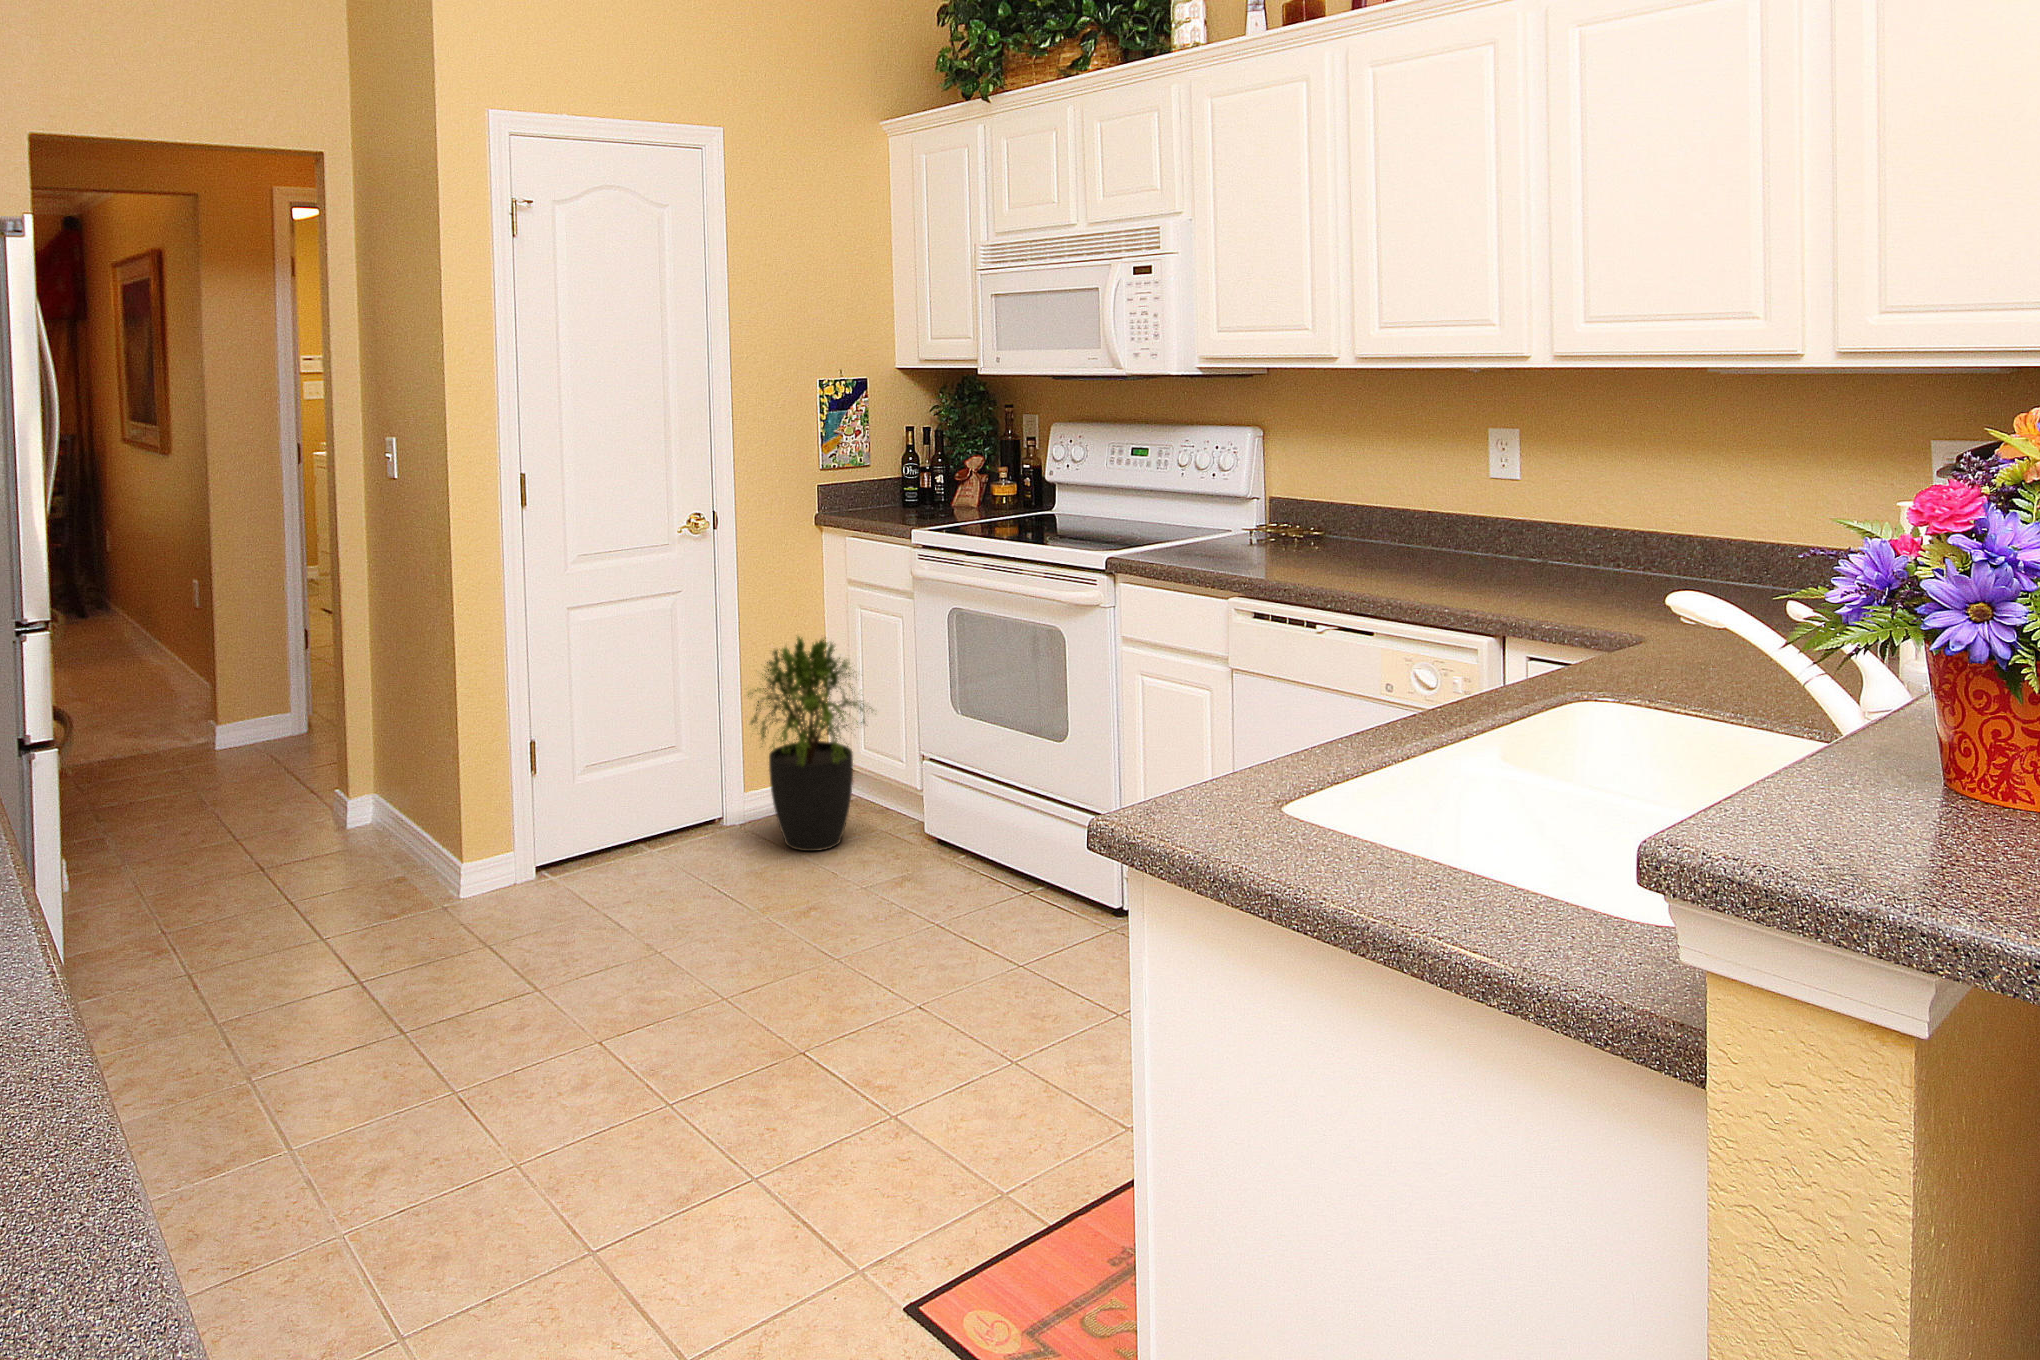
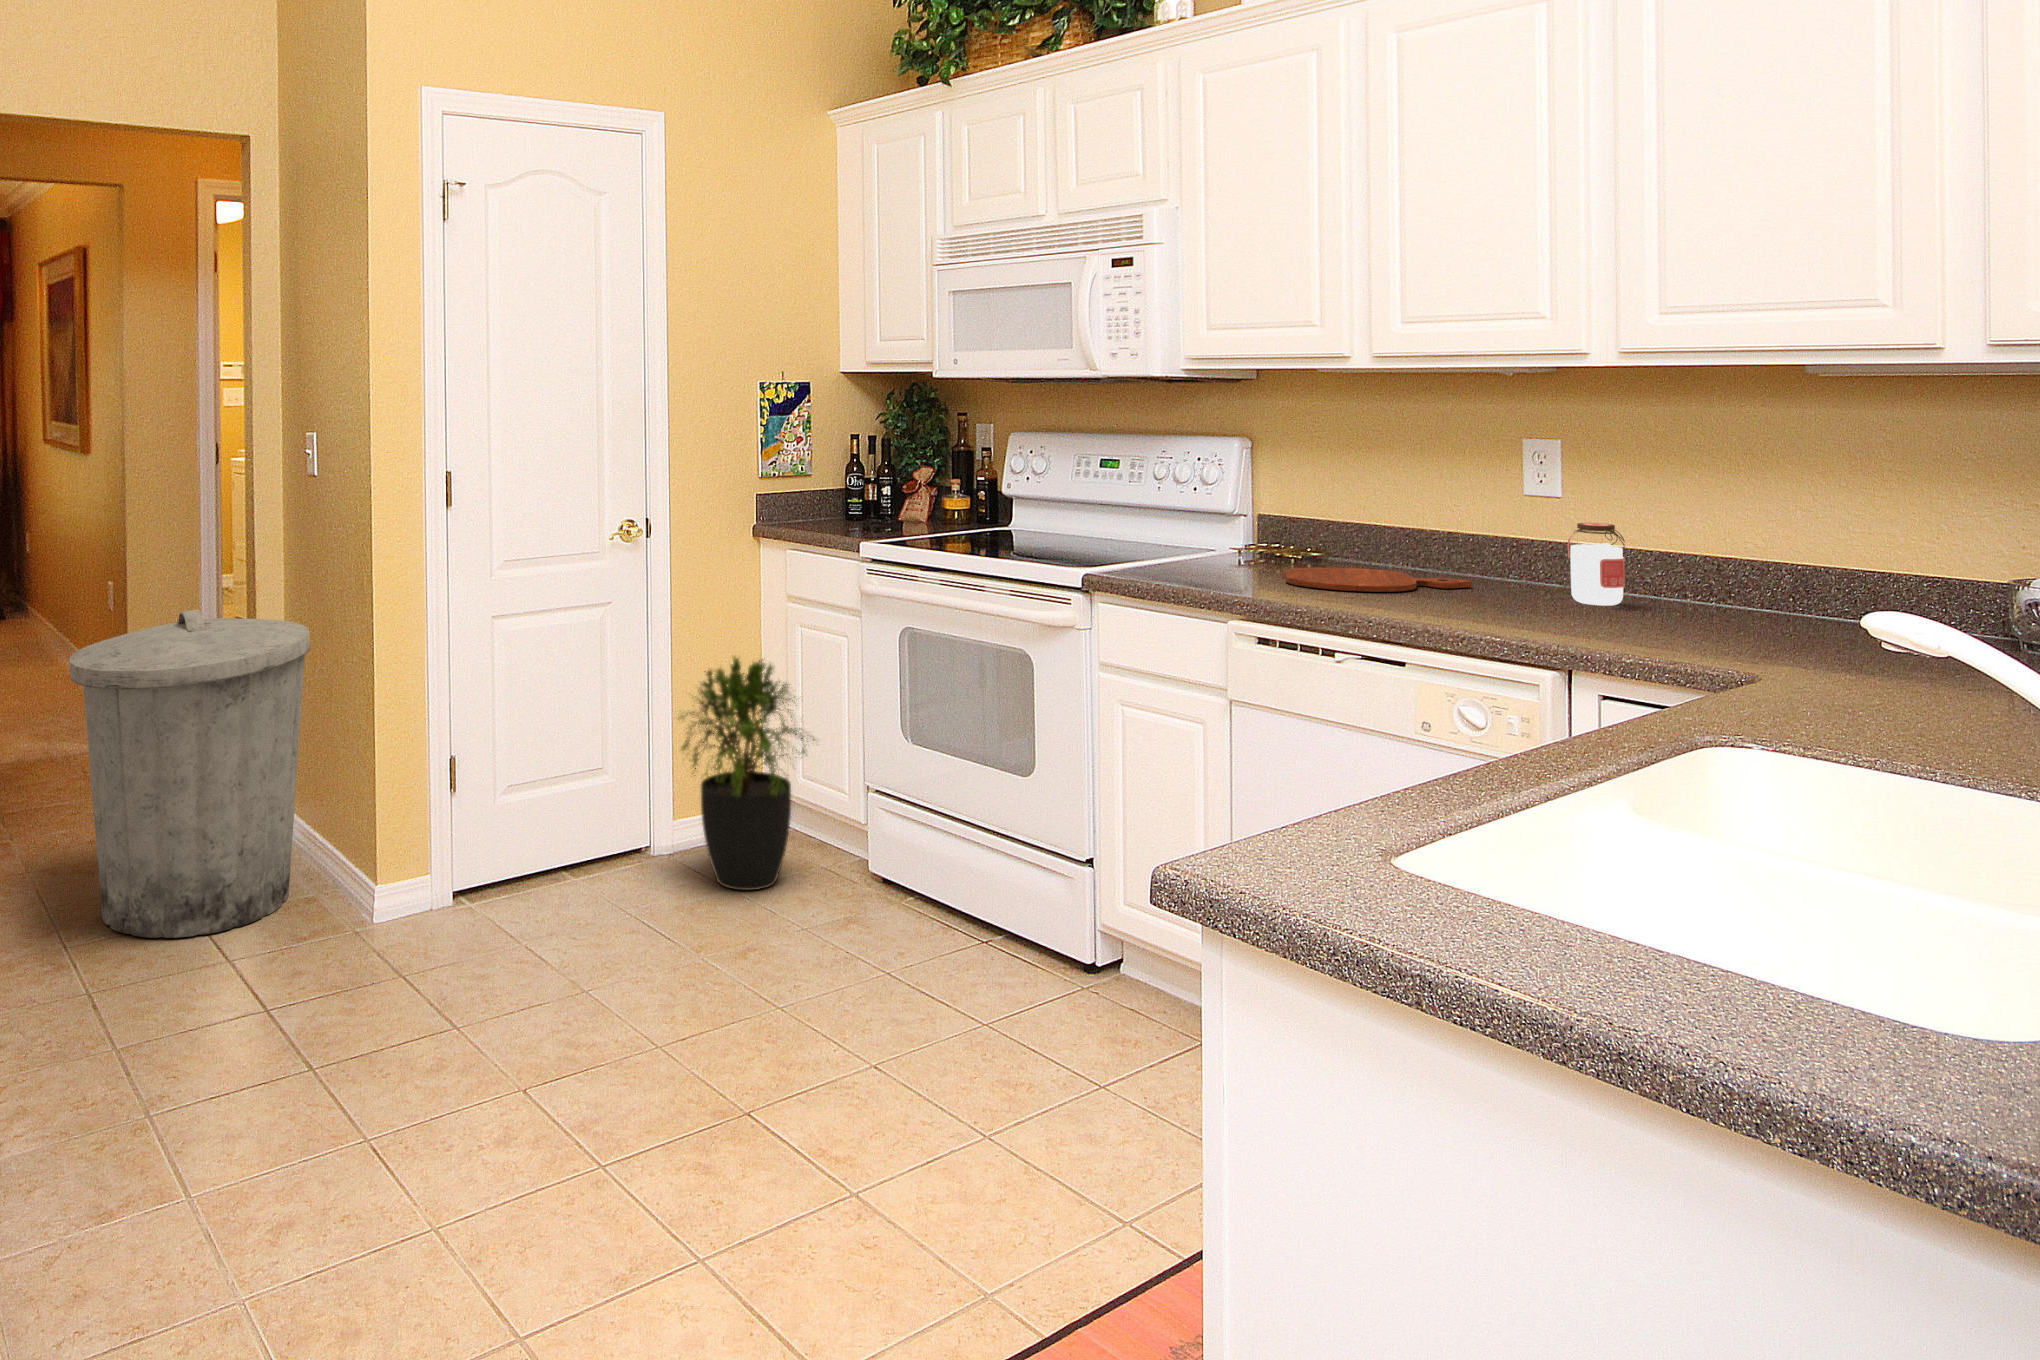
jar: none [1519,501,1566,575] -> present [1568,523,1625,606]
cutting board: none [1283,543,1444,566] -> present [1285,567,1472,592]
trash can: none [164,608,397,918] -> present [69,609,310,938]

